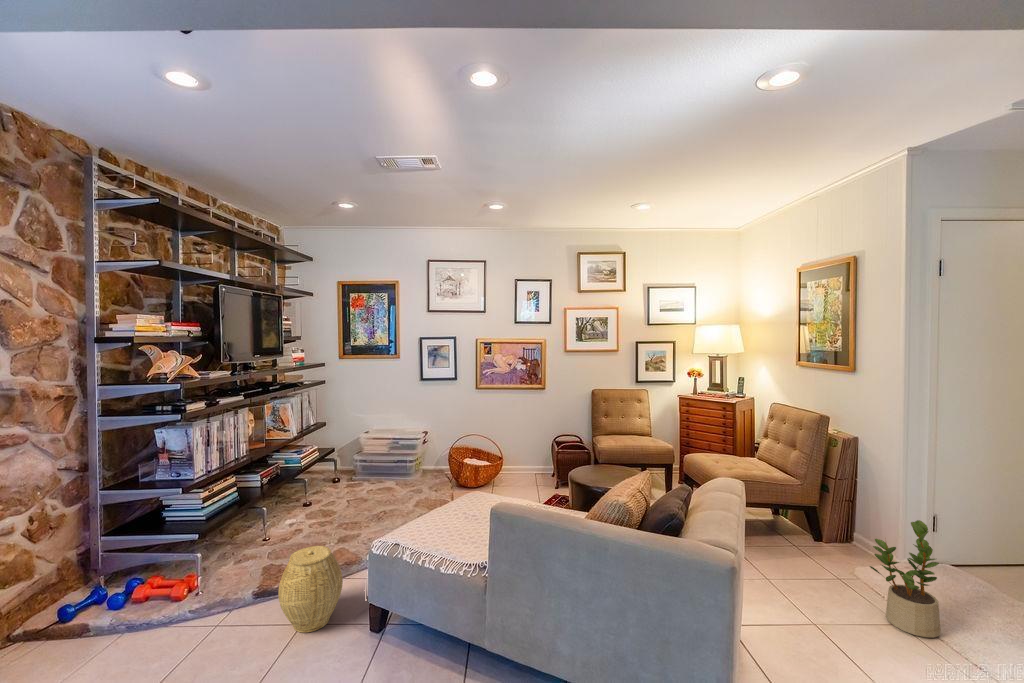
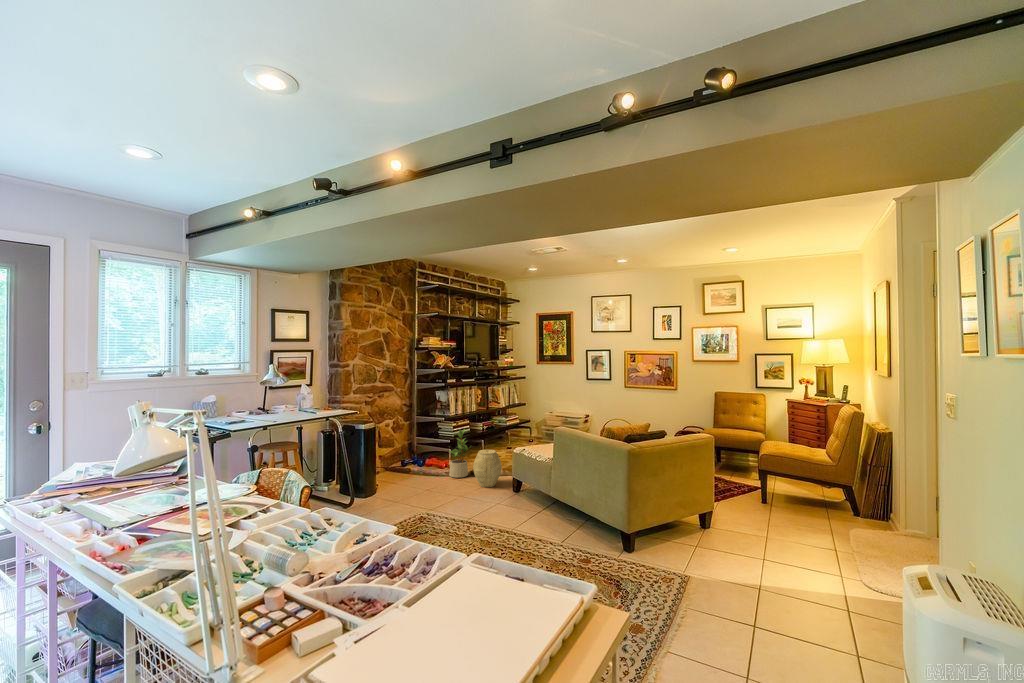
potted plant: present [870,520,941,637] -> present [449,429,468,478]

